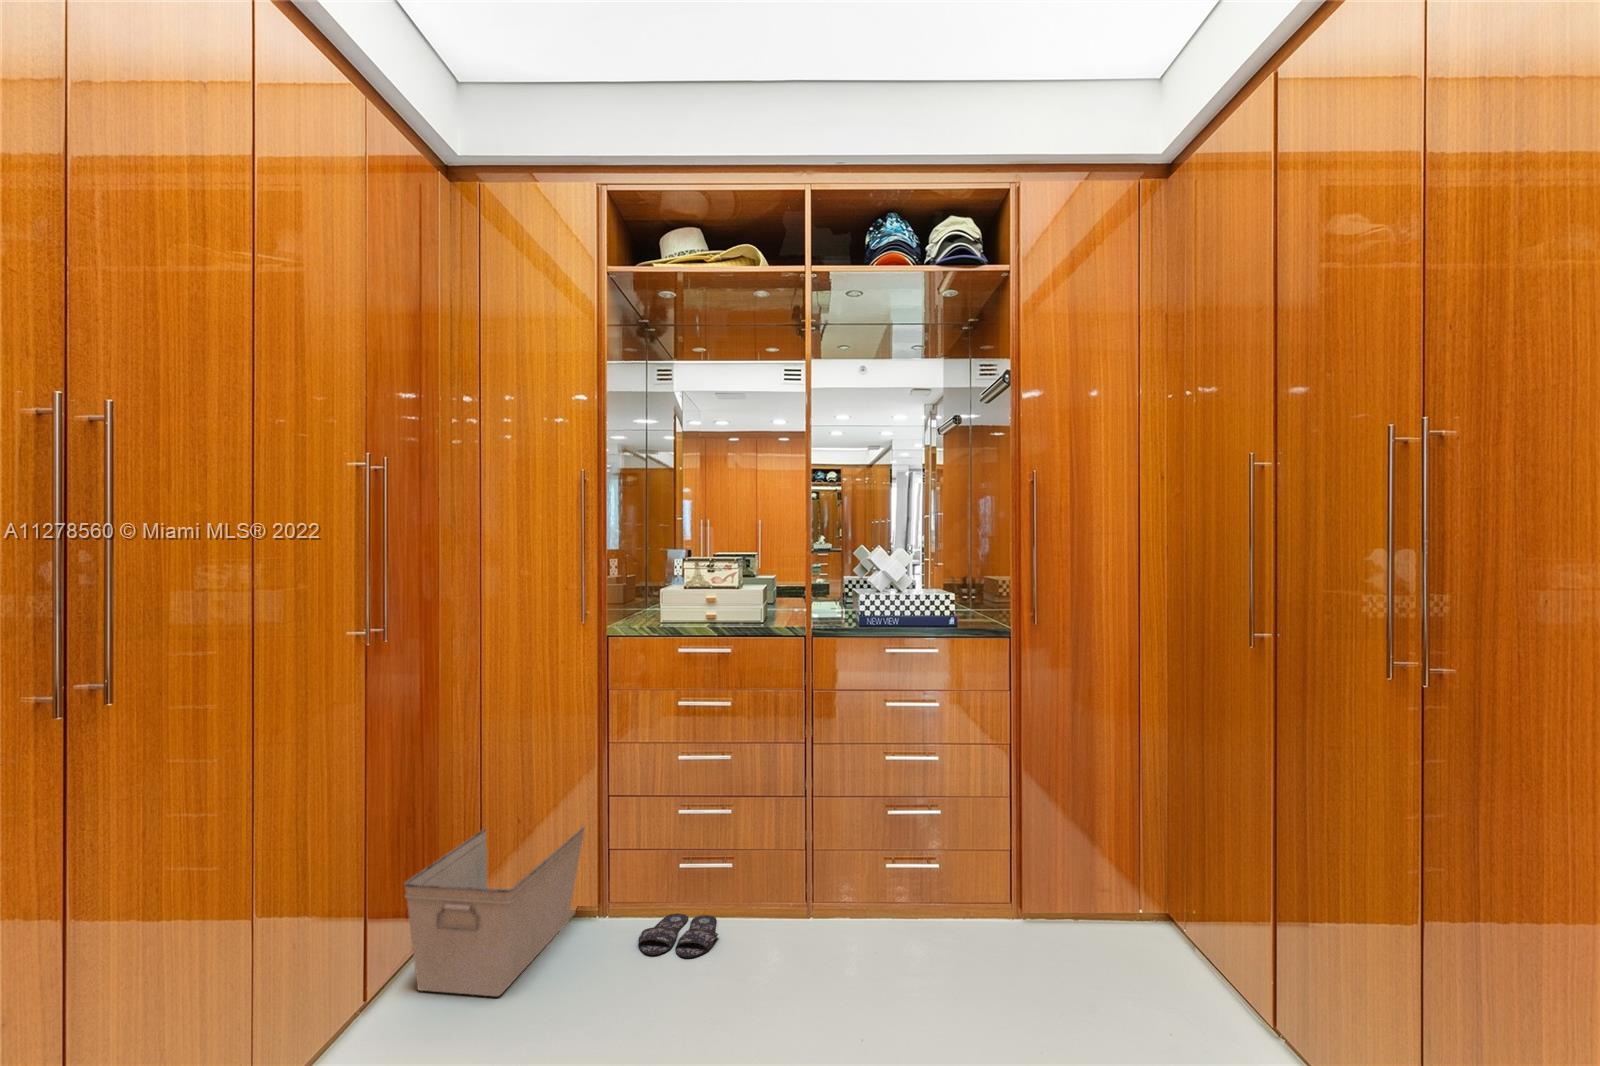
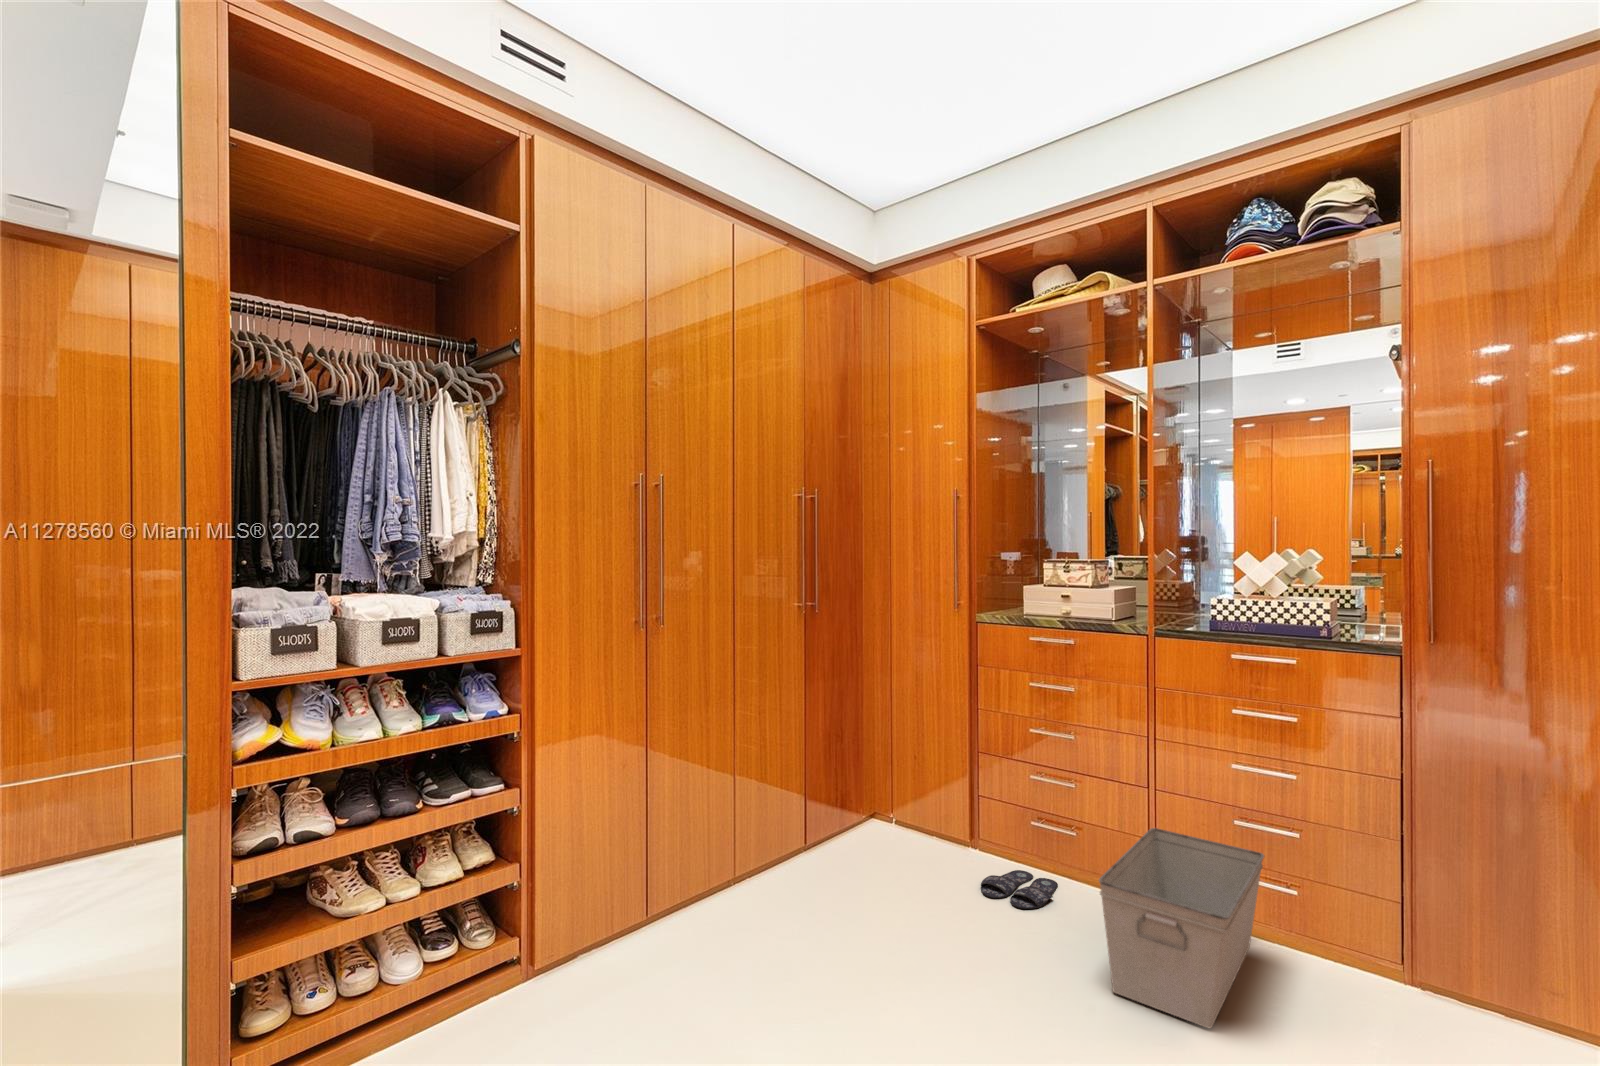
storage bin: present [404,827,585,996] -> present [1099,828,1264,1028]

